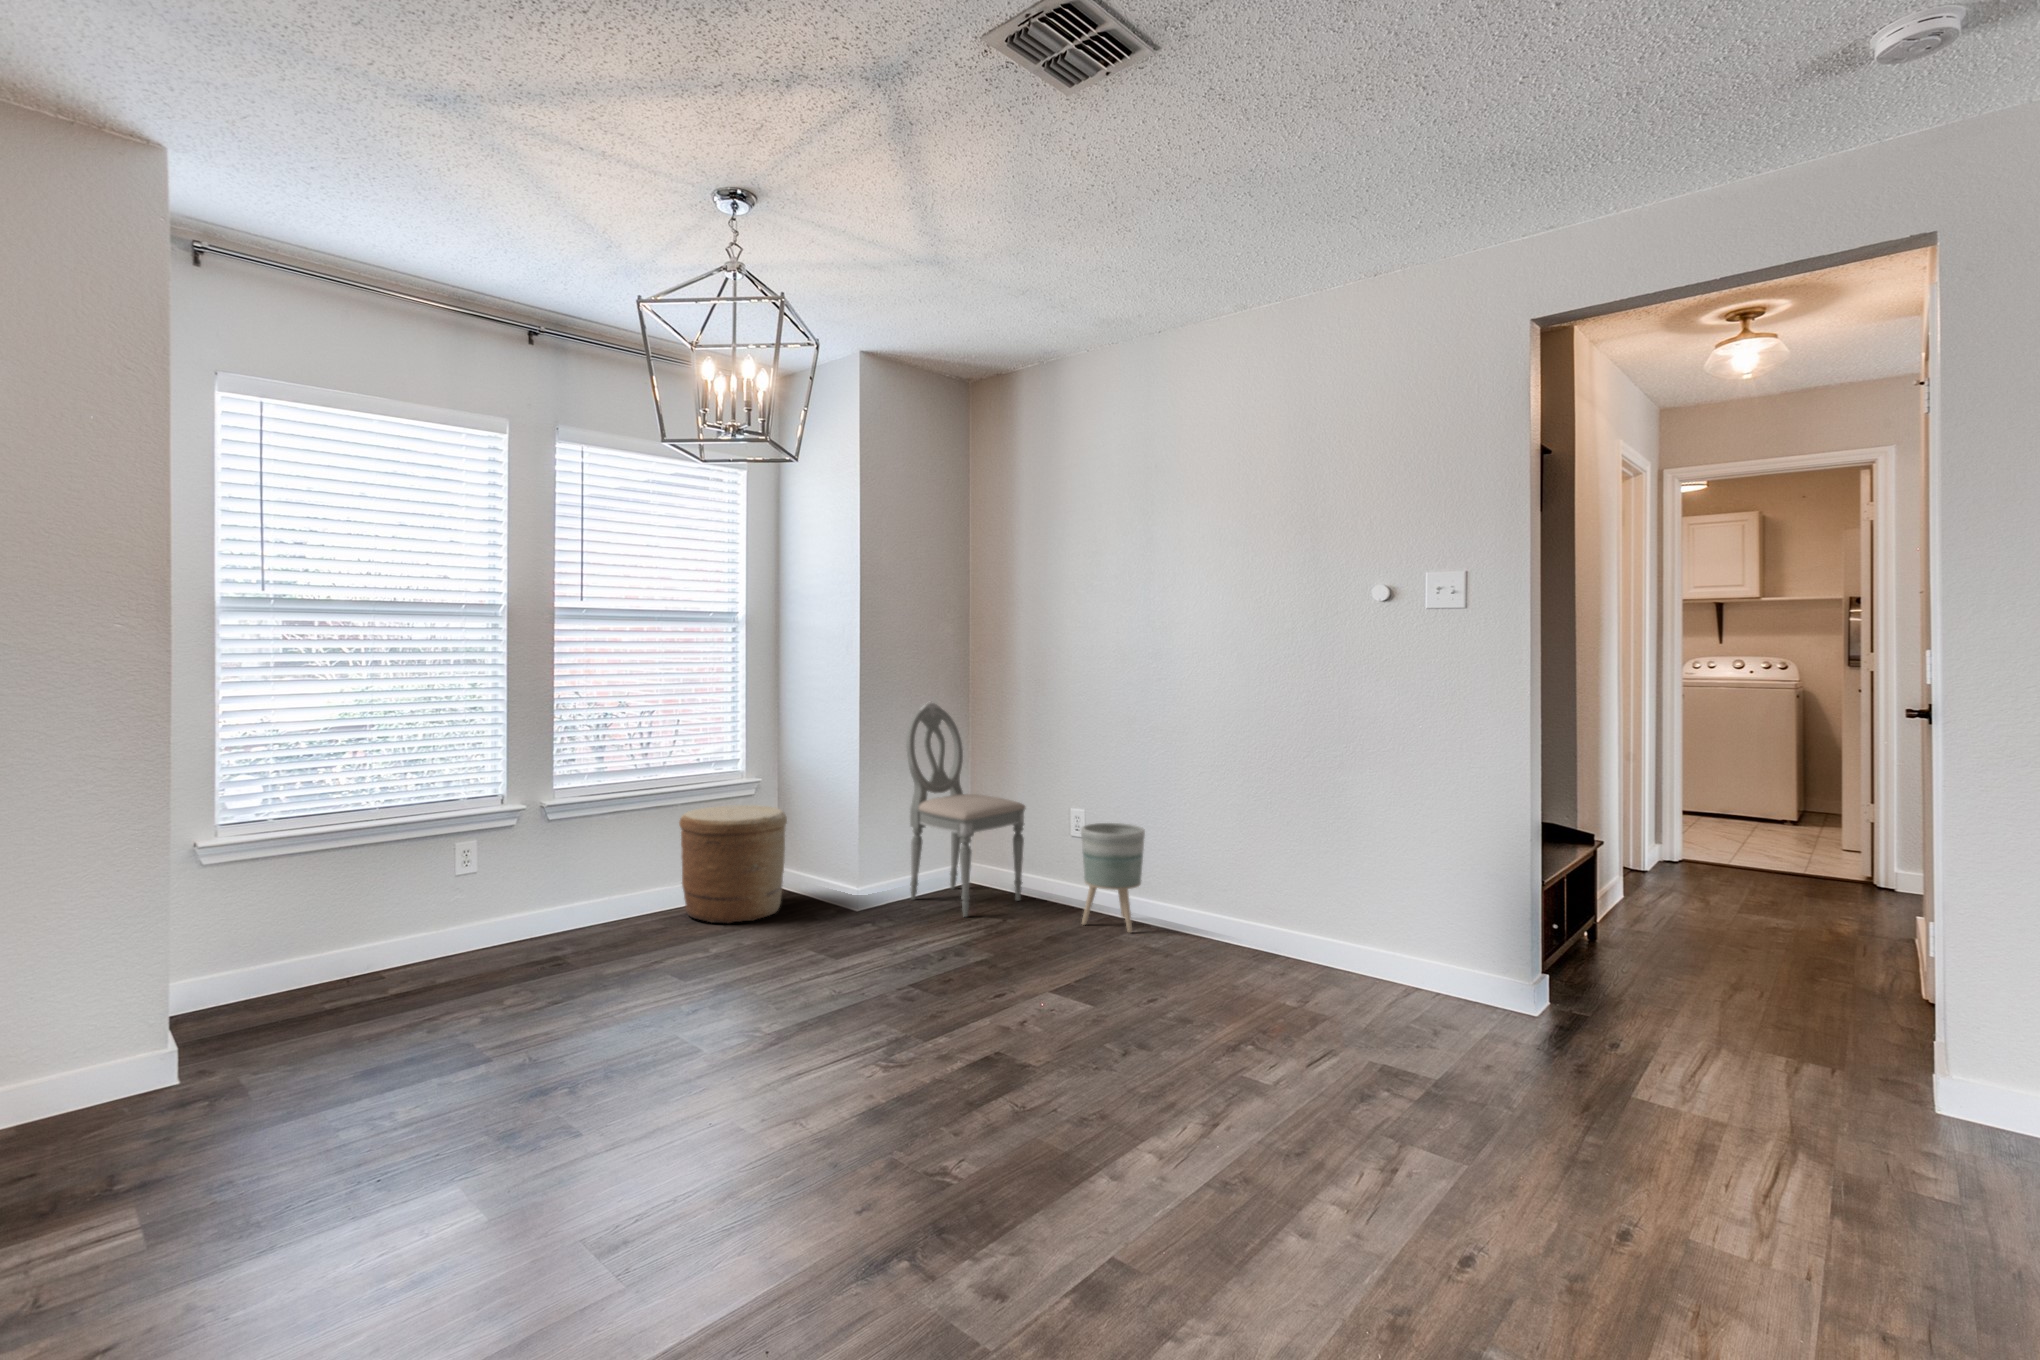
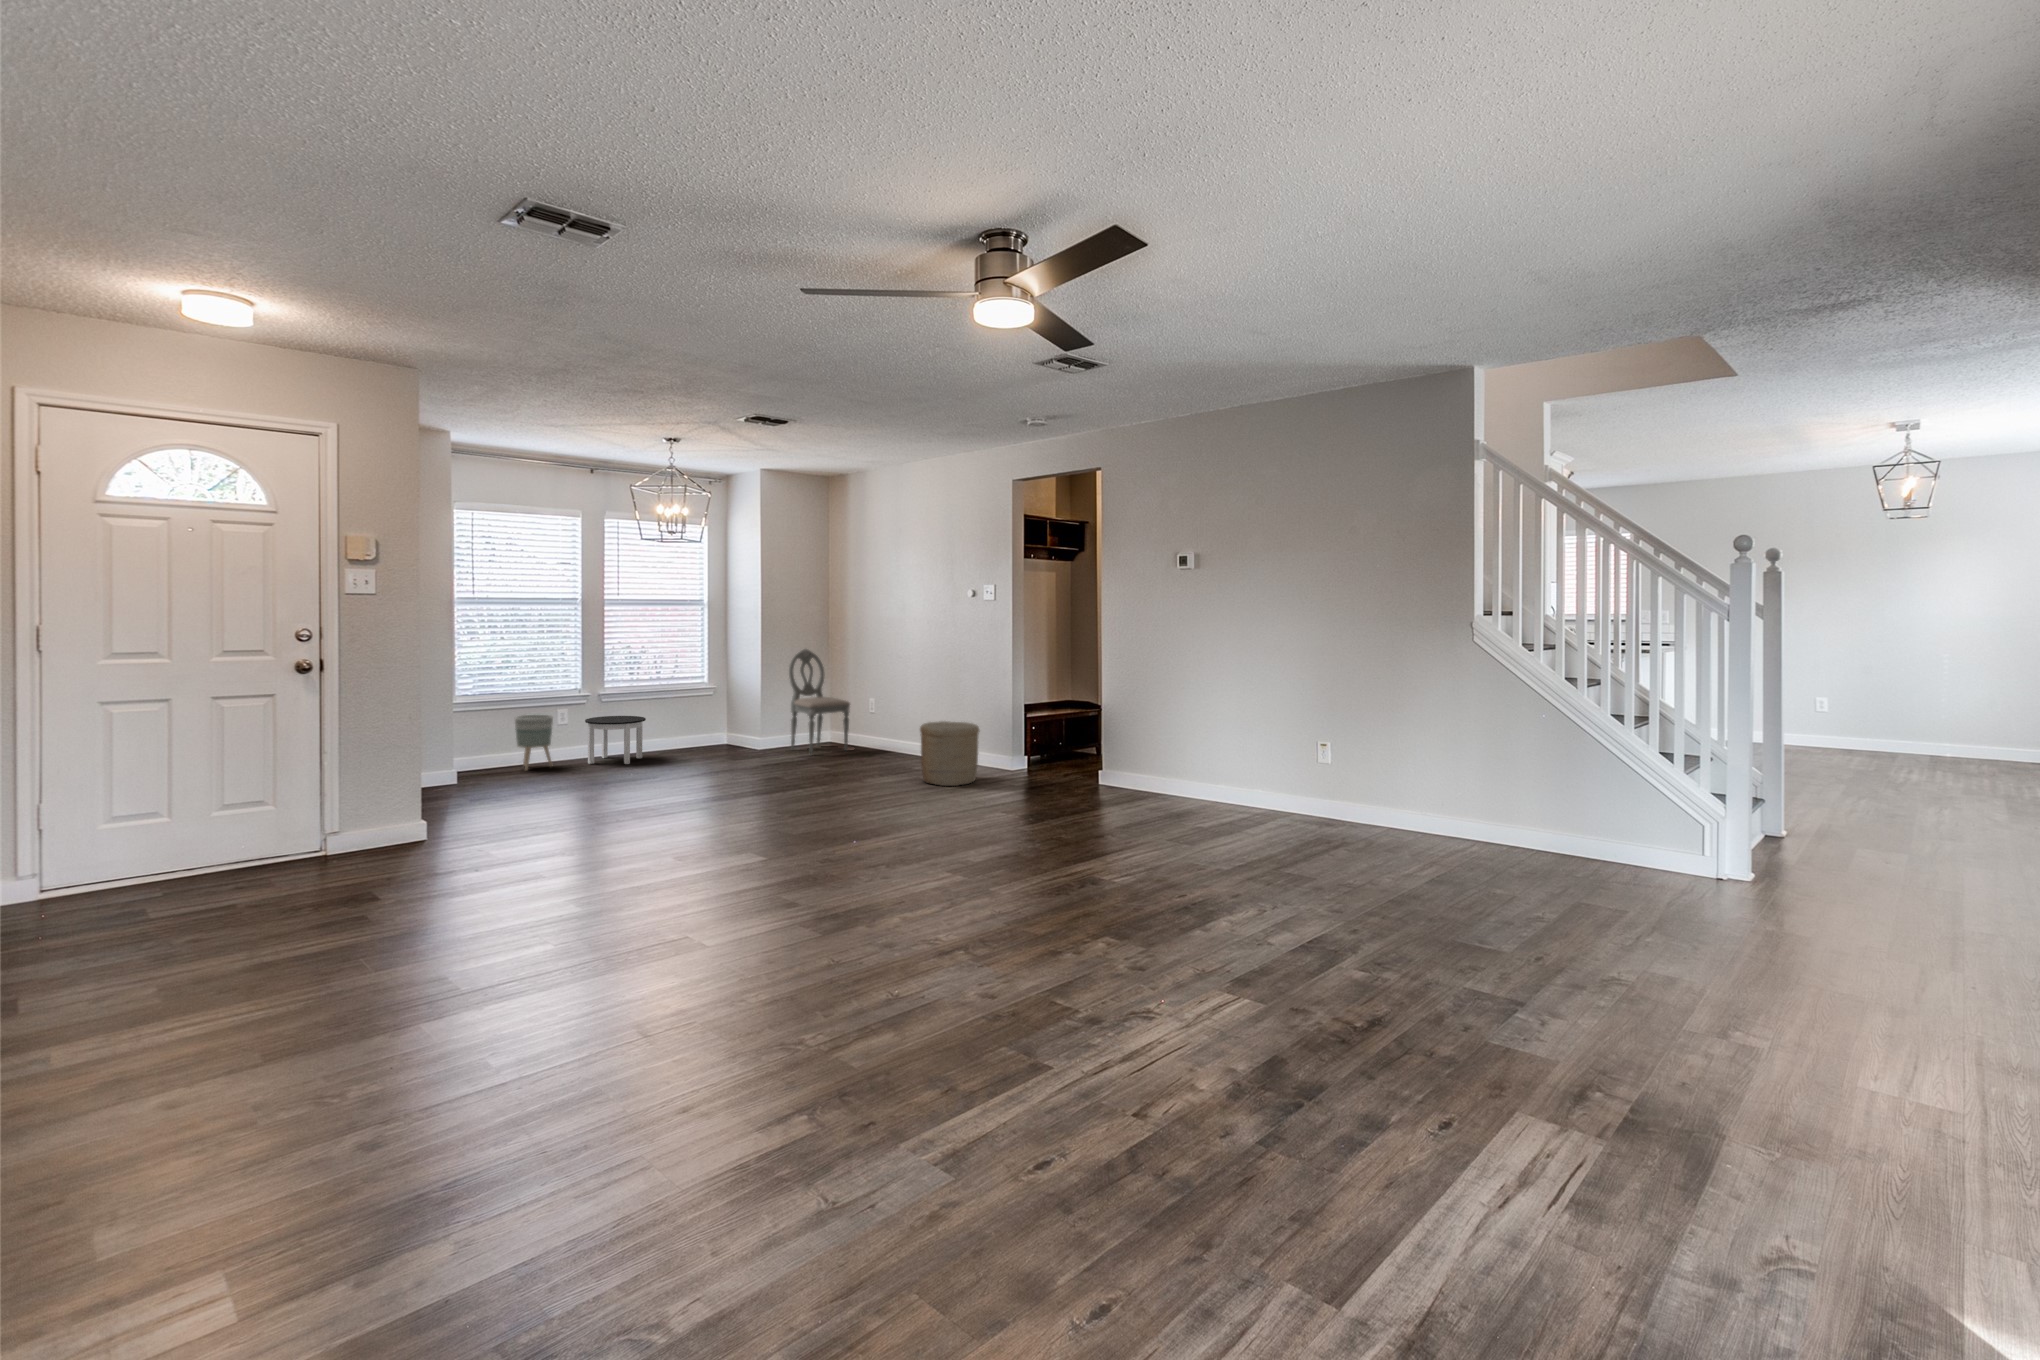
woven basket: present [679,805,787,923] -> present [920,721,980,786]
planter: present [1081,823,1145,932] -> present [515,715,553,770]
round table: none [515,848,640,963] -> present [585,716,646,764]

